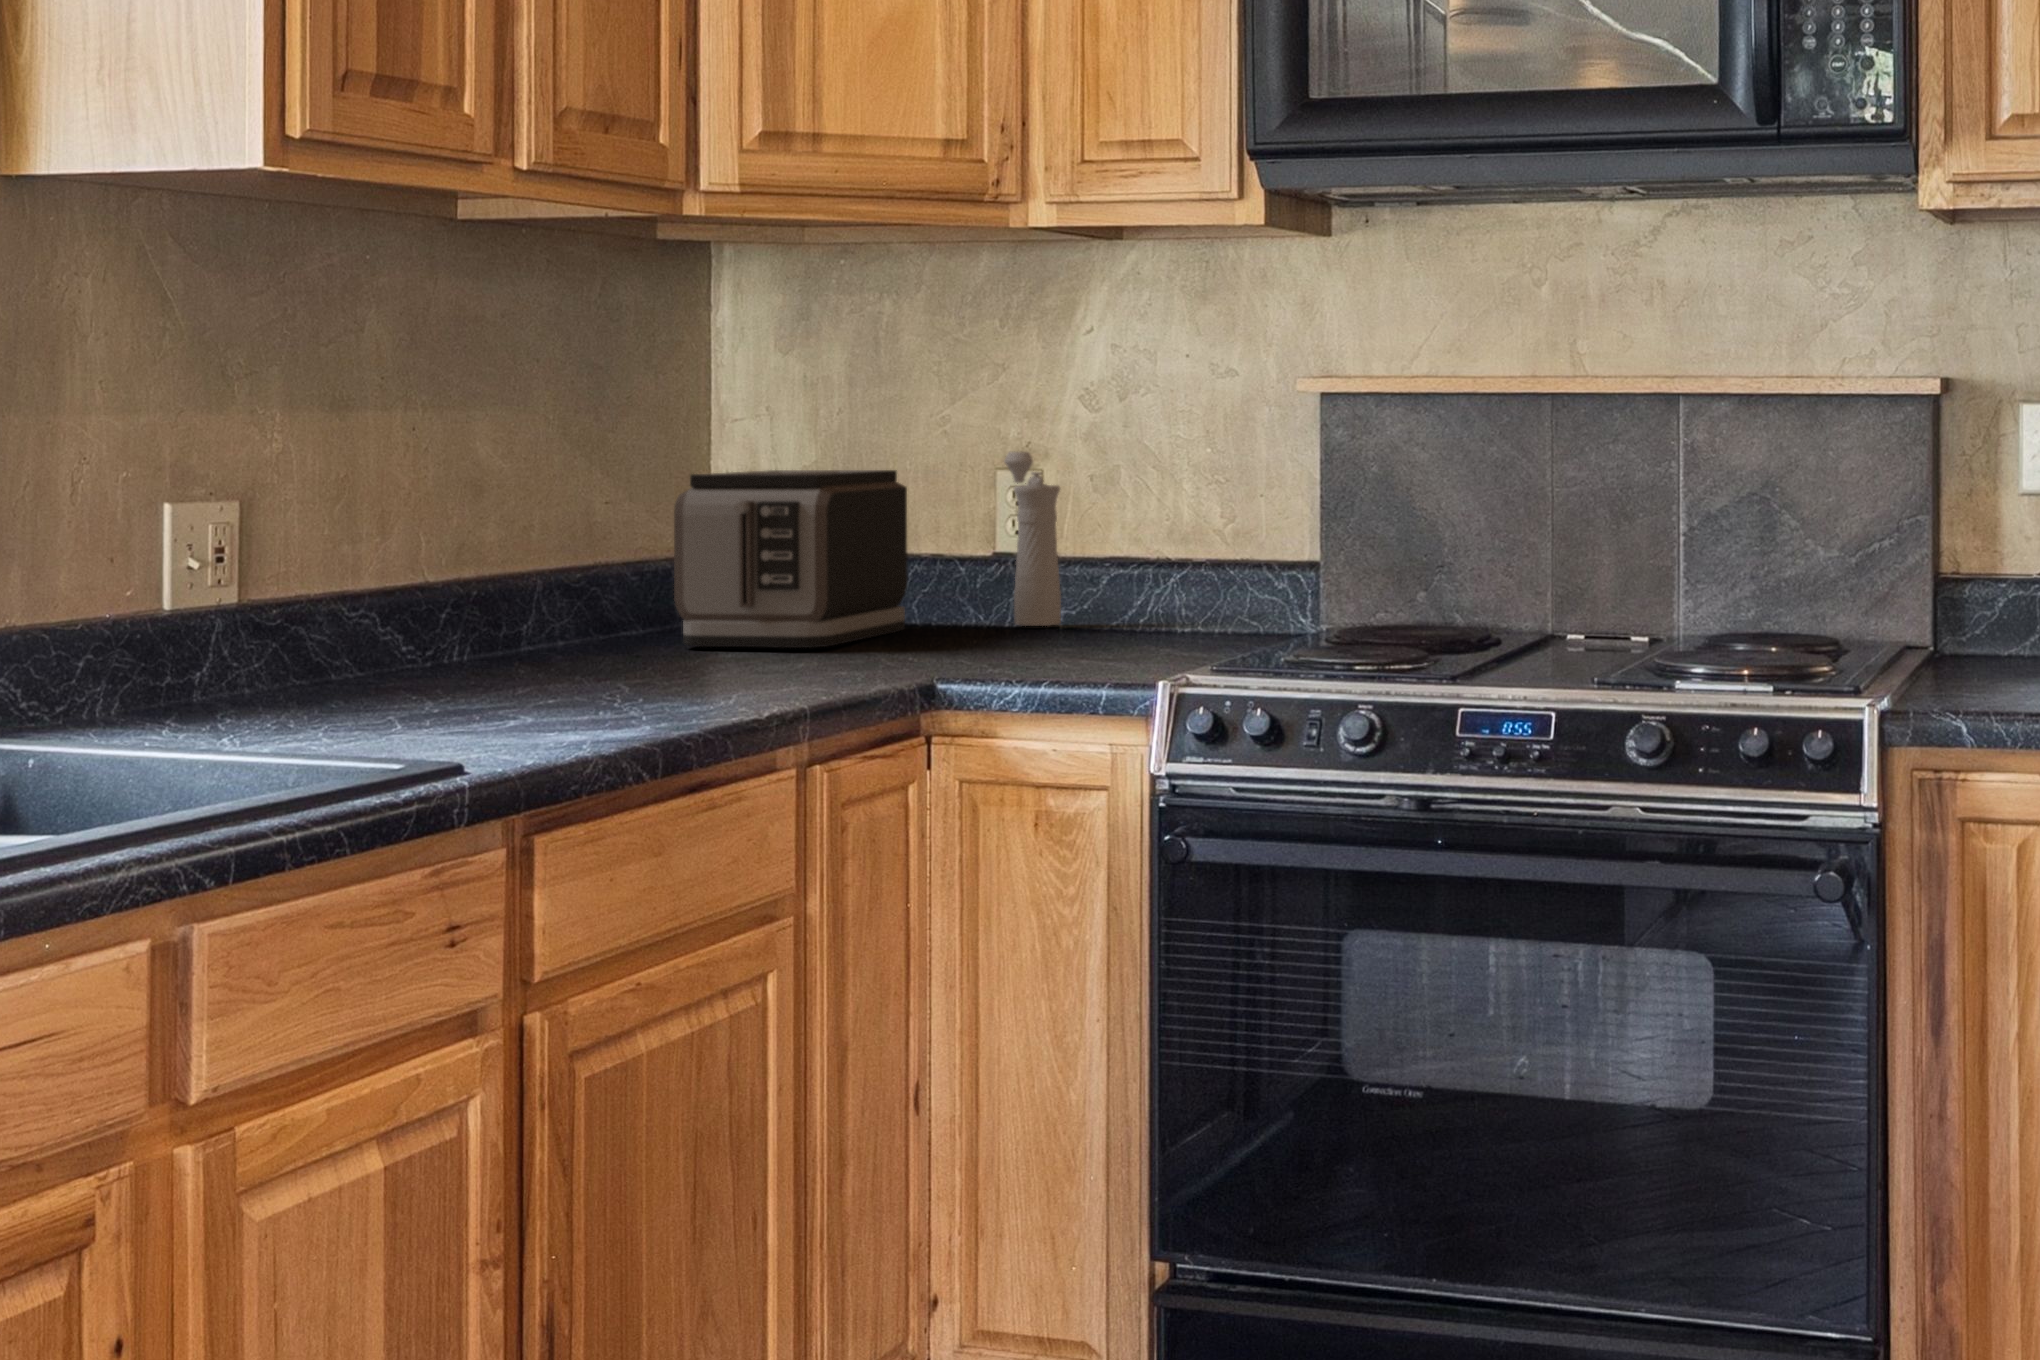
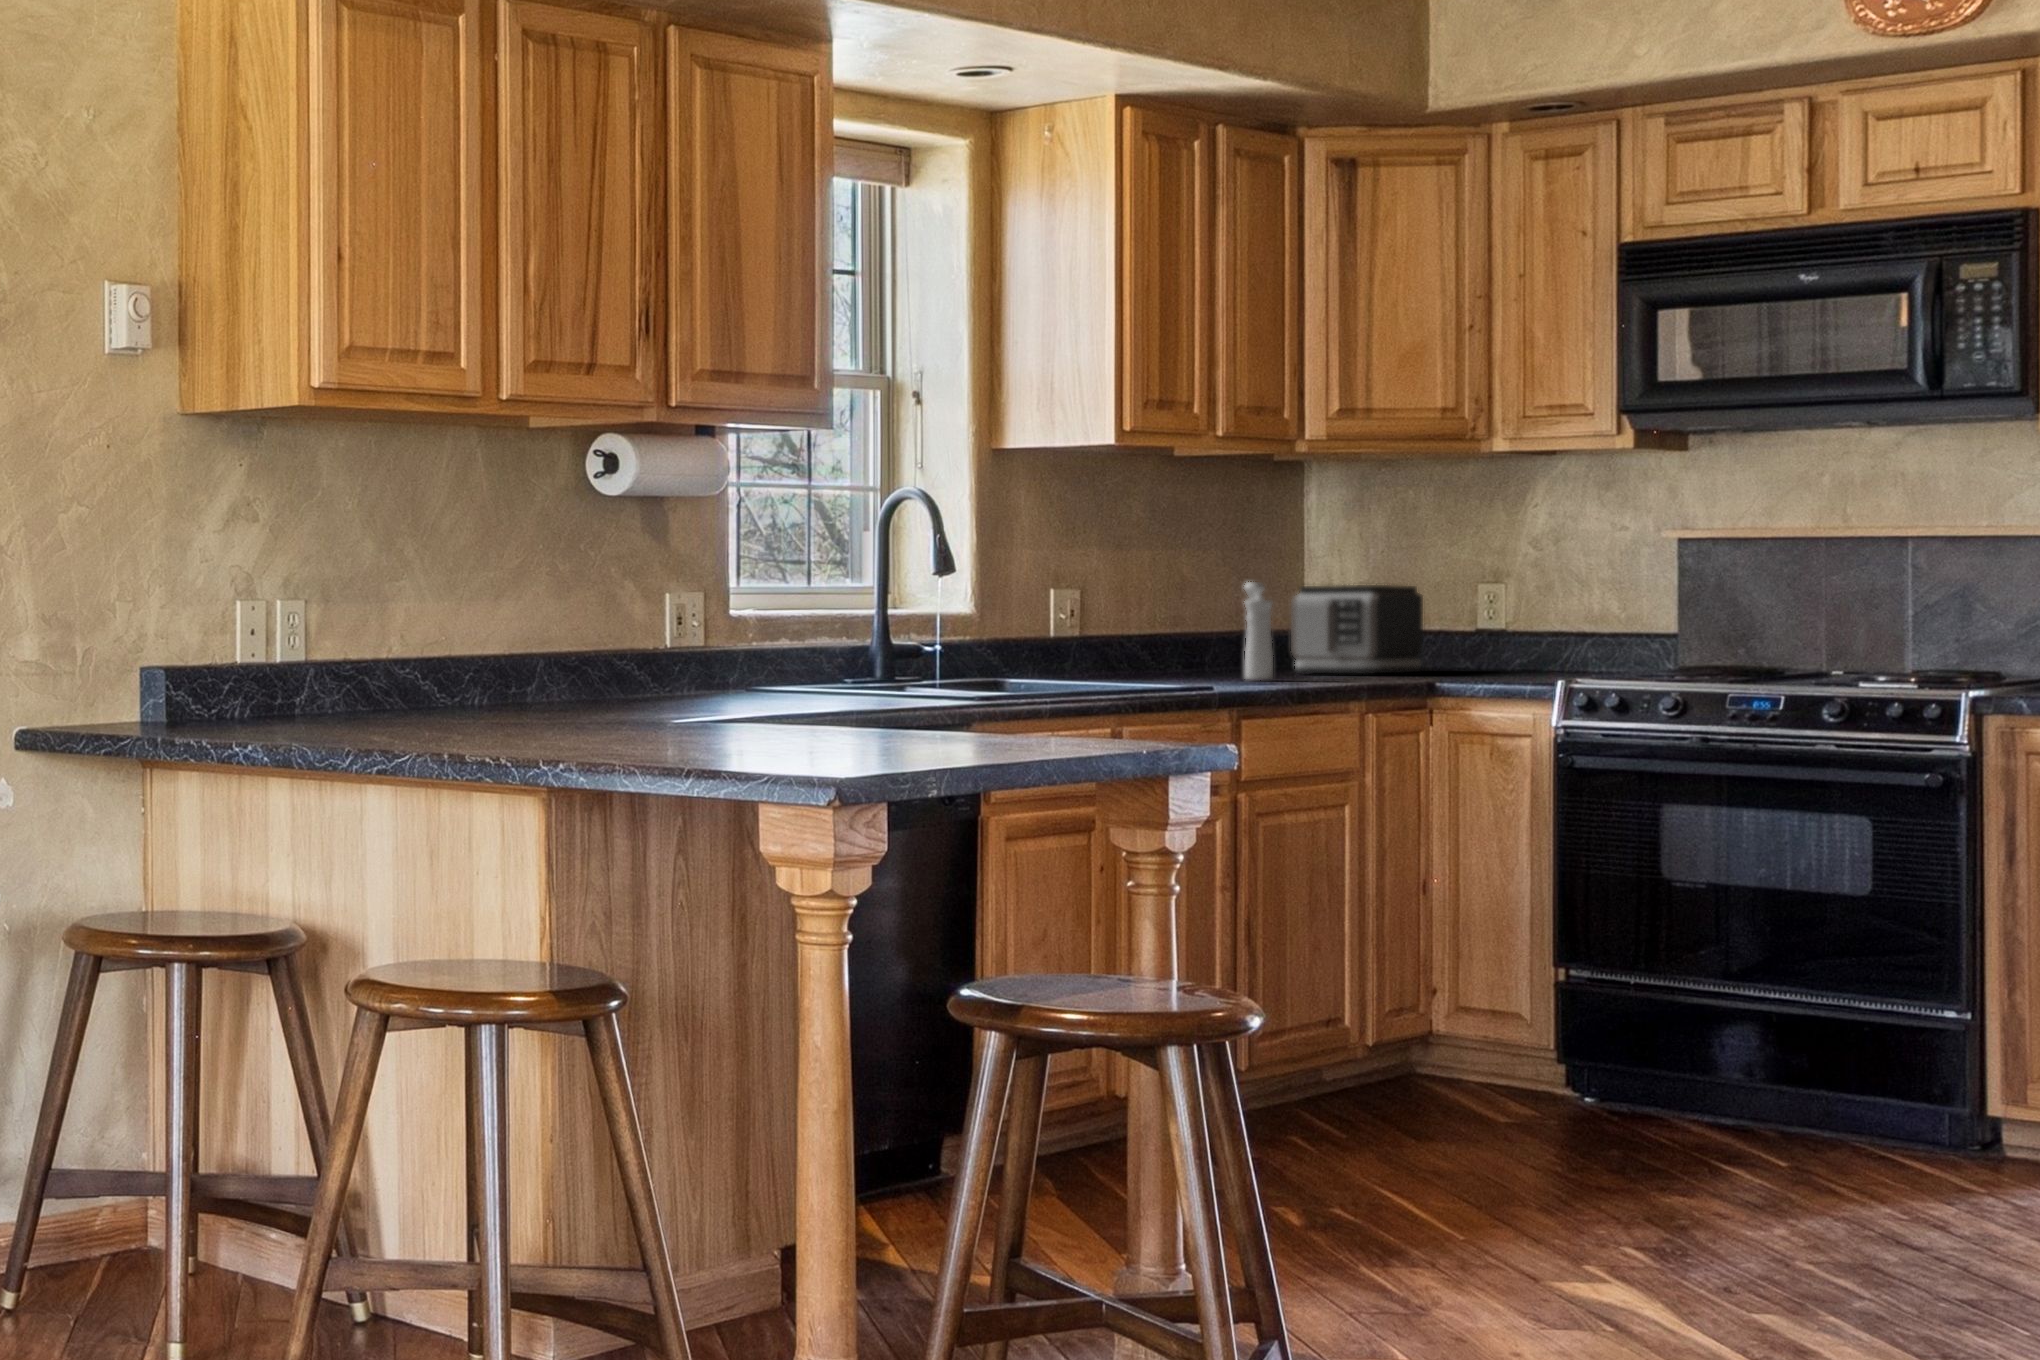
pepper mill: present [1004,451,1061,626] -> present [1244,582,1273,680]

